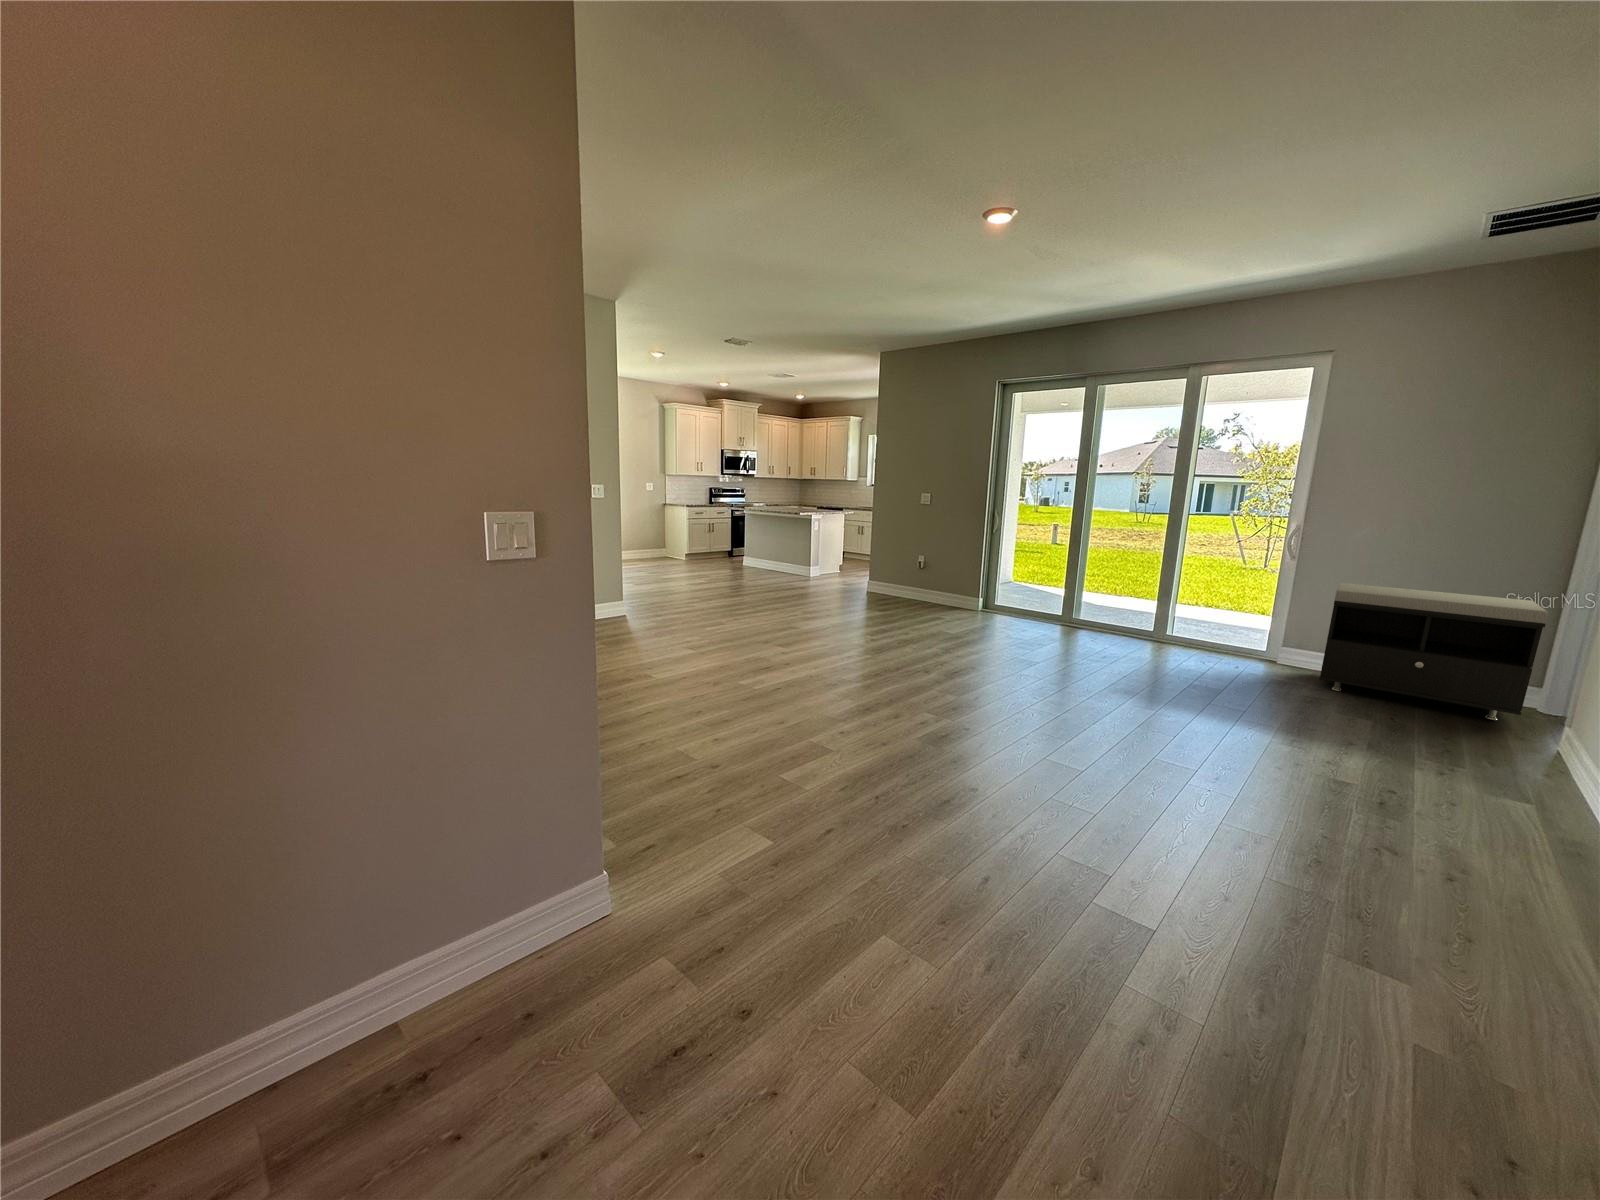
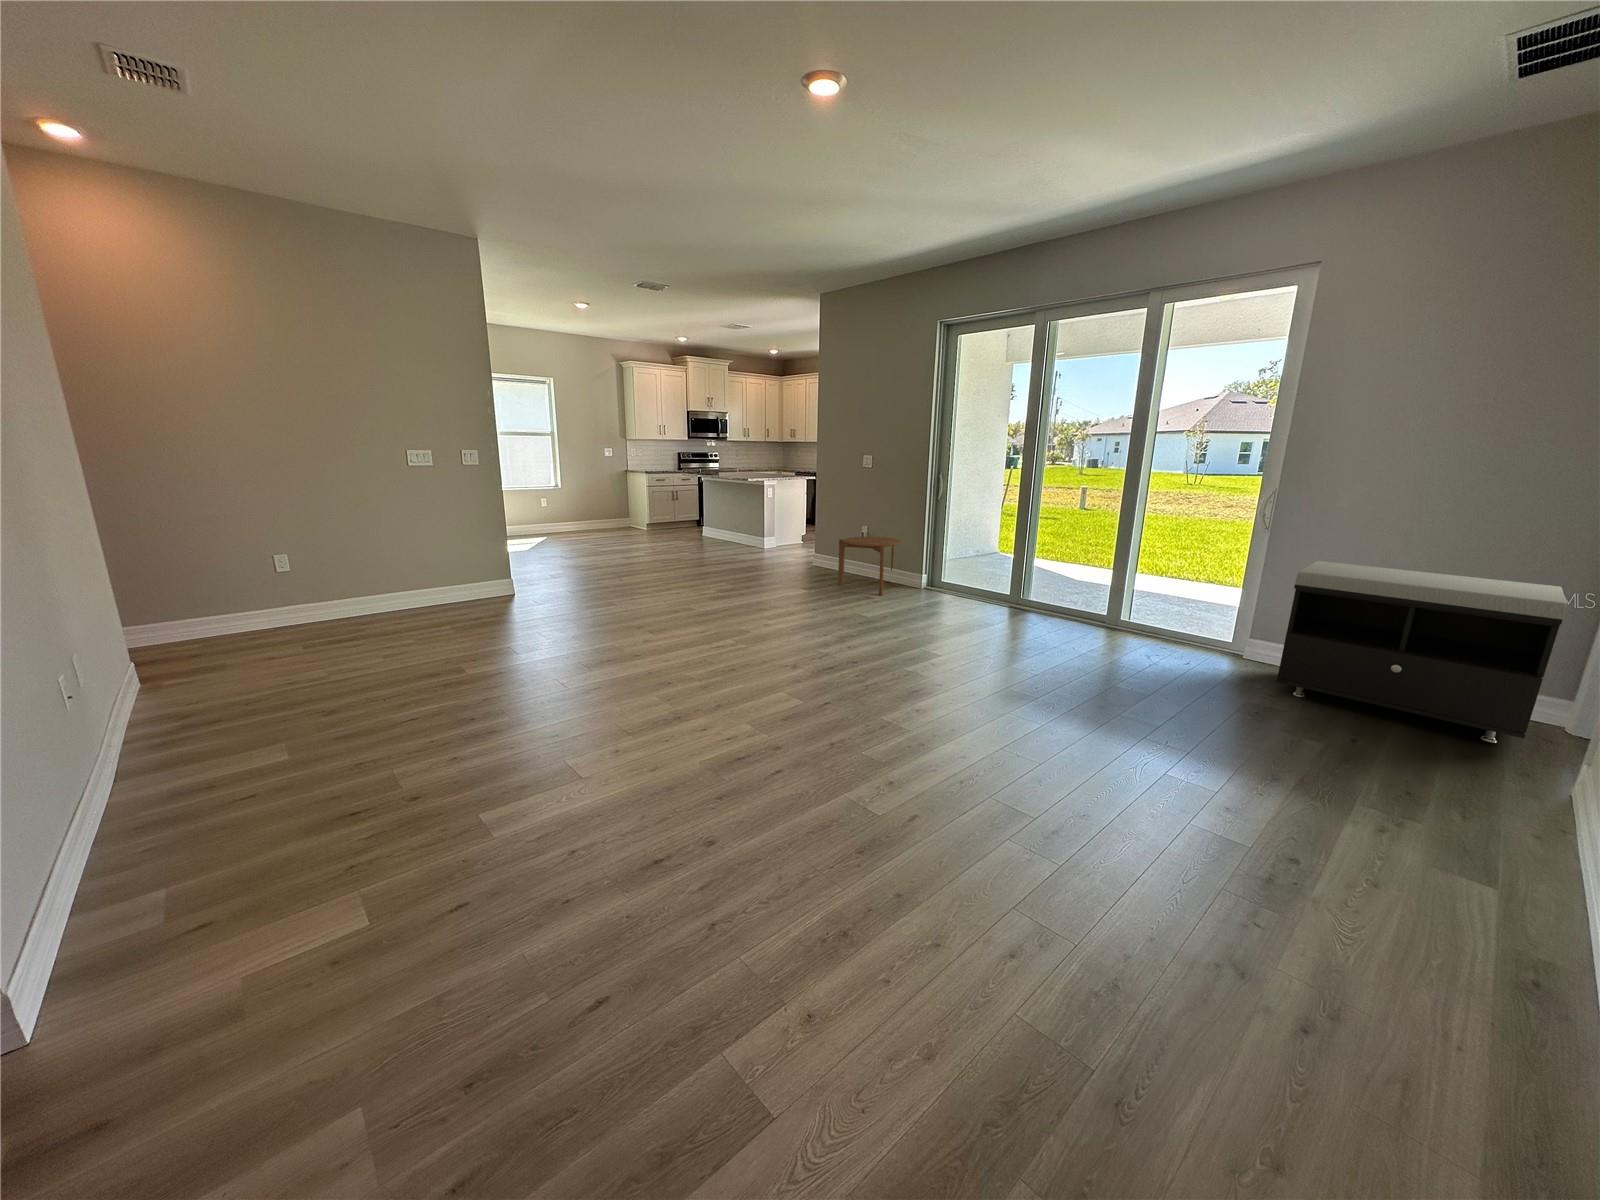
side table: none [902,565,962,616] -> present [838,537,902,595]

